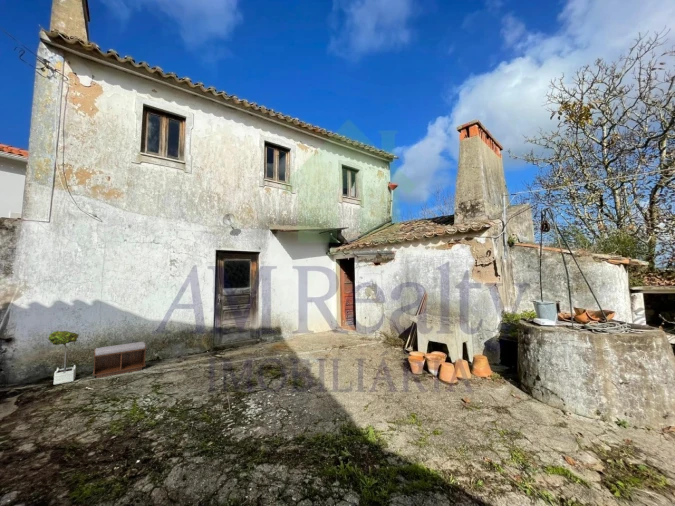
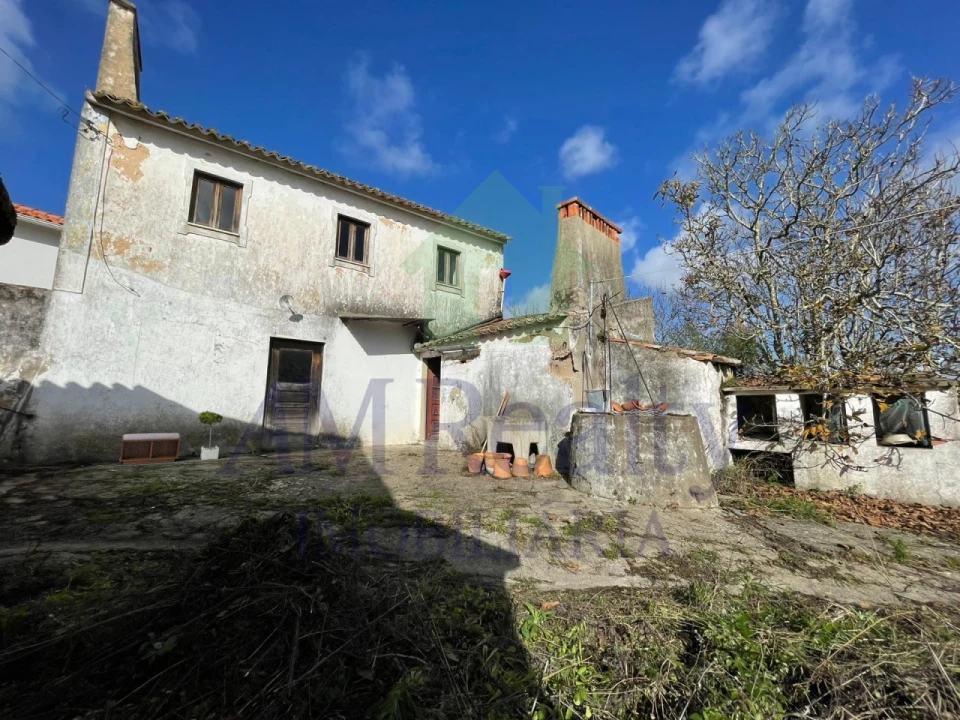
potted tree: present [48,331,79,384] -> present [199,411,223,460]

